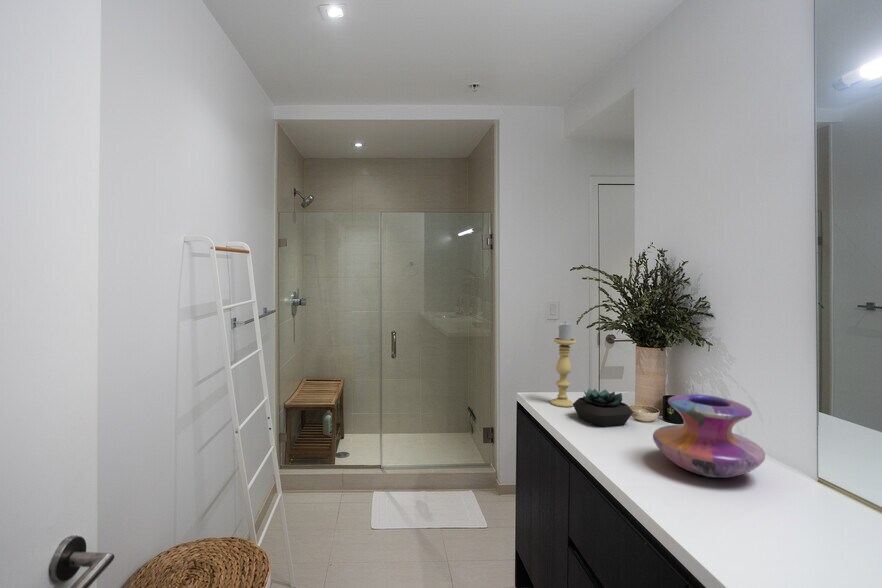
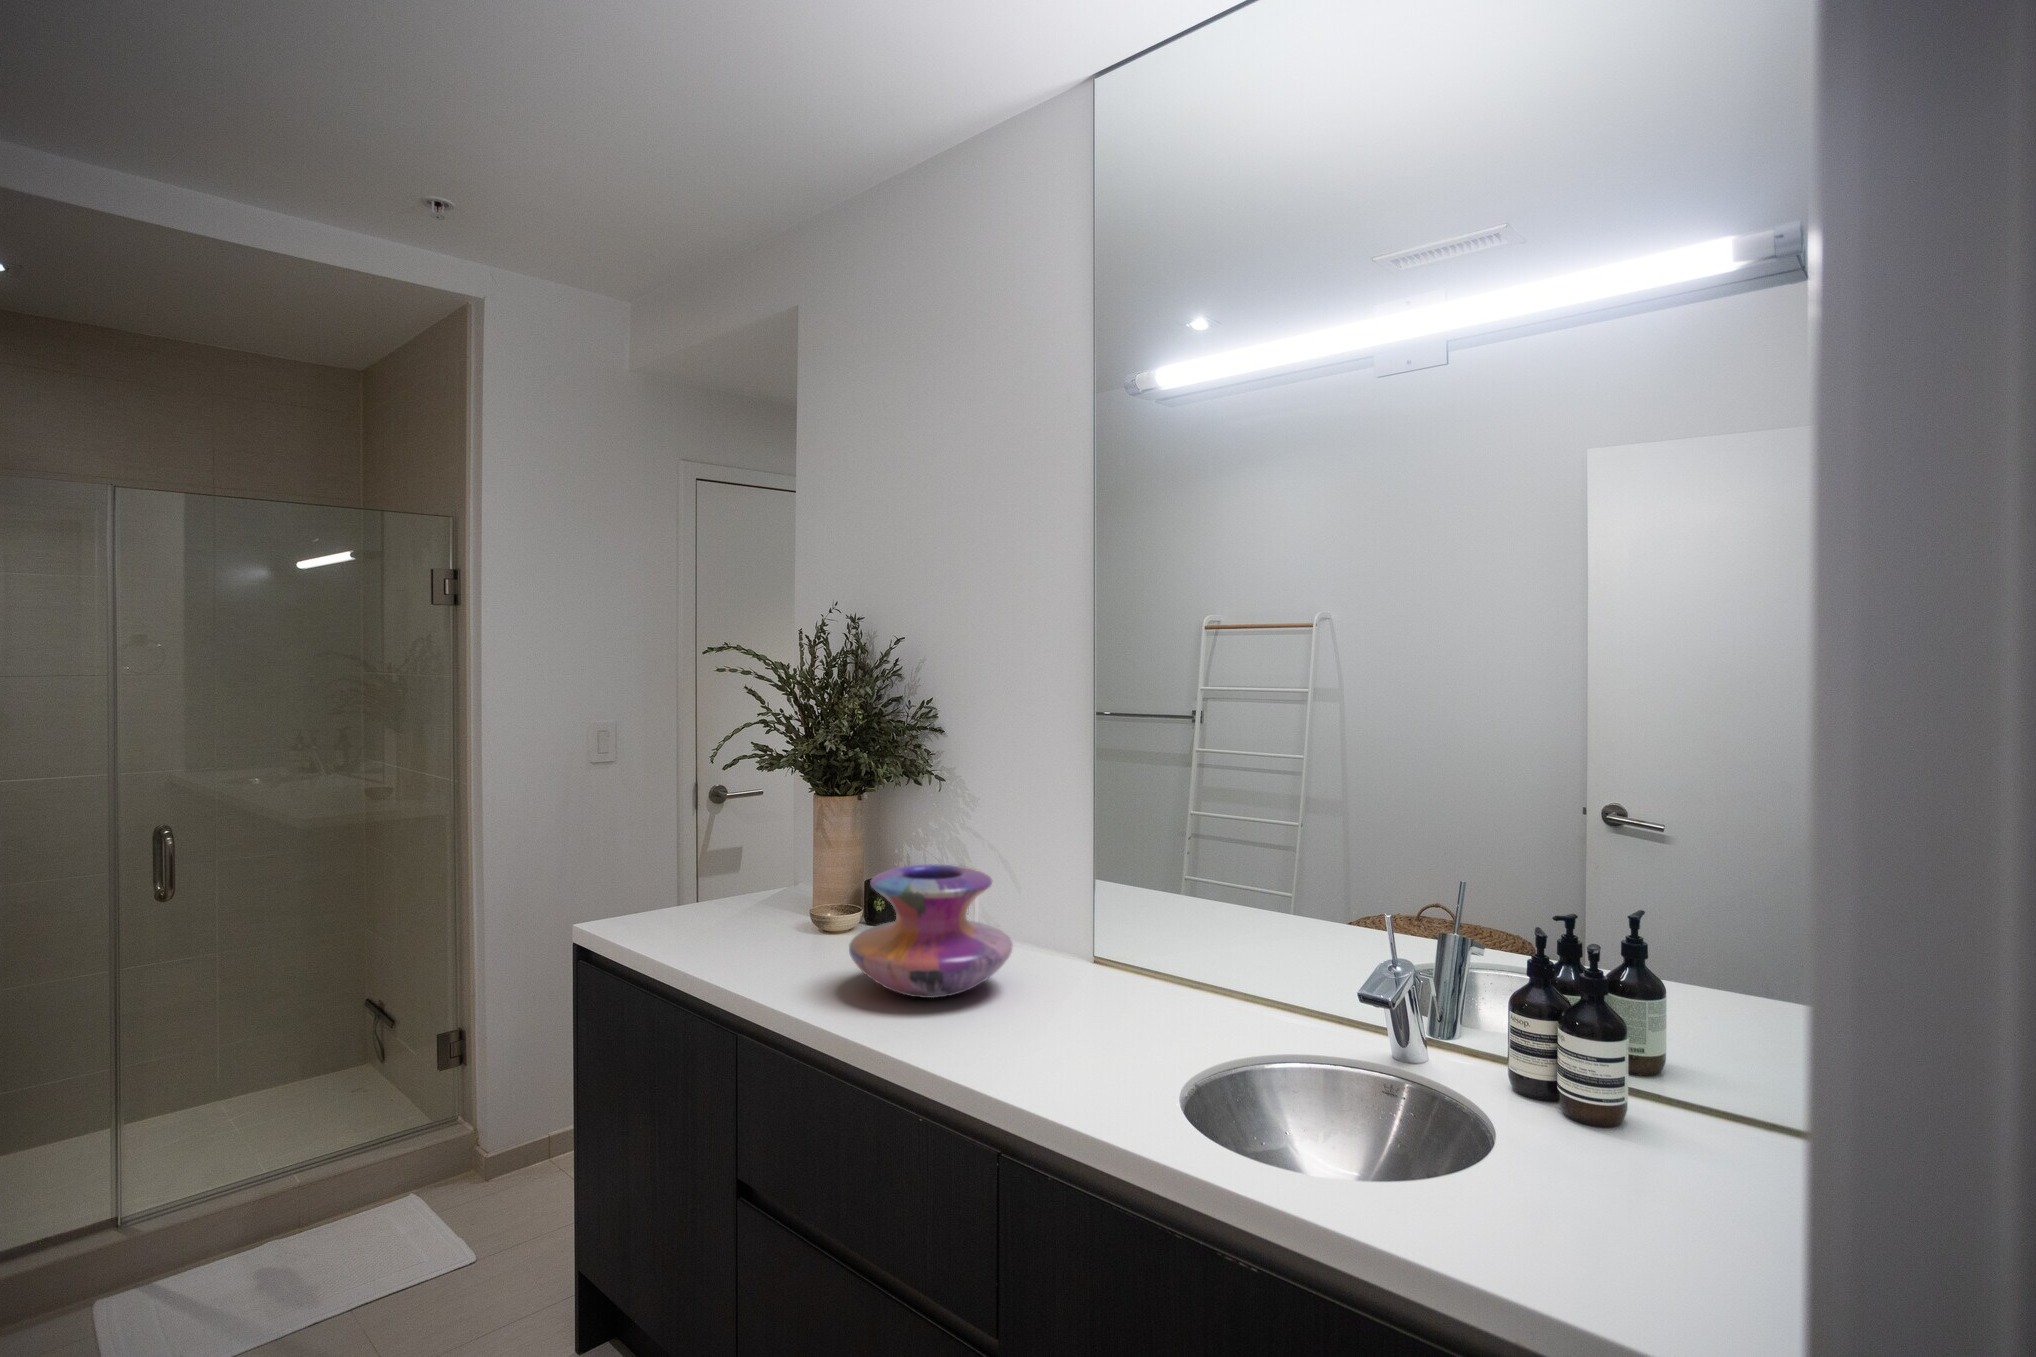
candle holder: present [551,322,576,407] -> none [659,760,706,932]
succulent plant: present [573,389,633,427] -> none [704,883,817,954]

